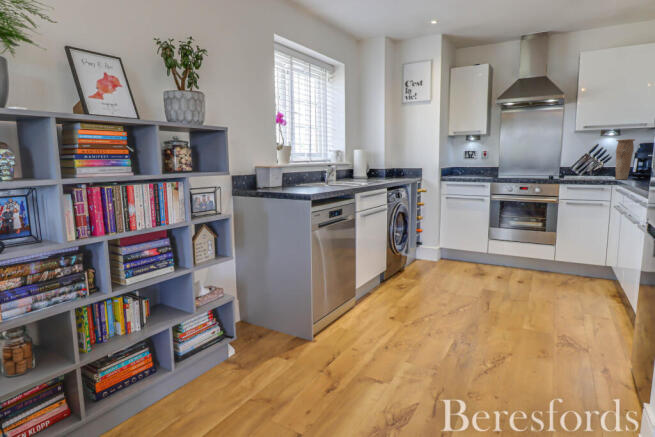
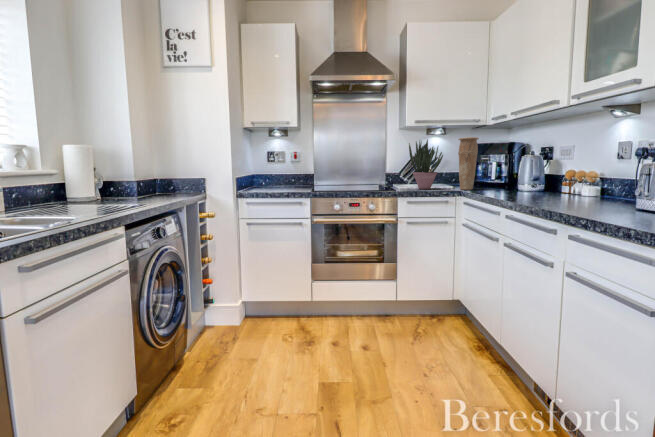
potted plant: none [573,141,603,179] -> present [409,139,443,189]

